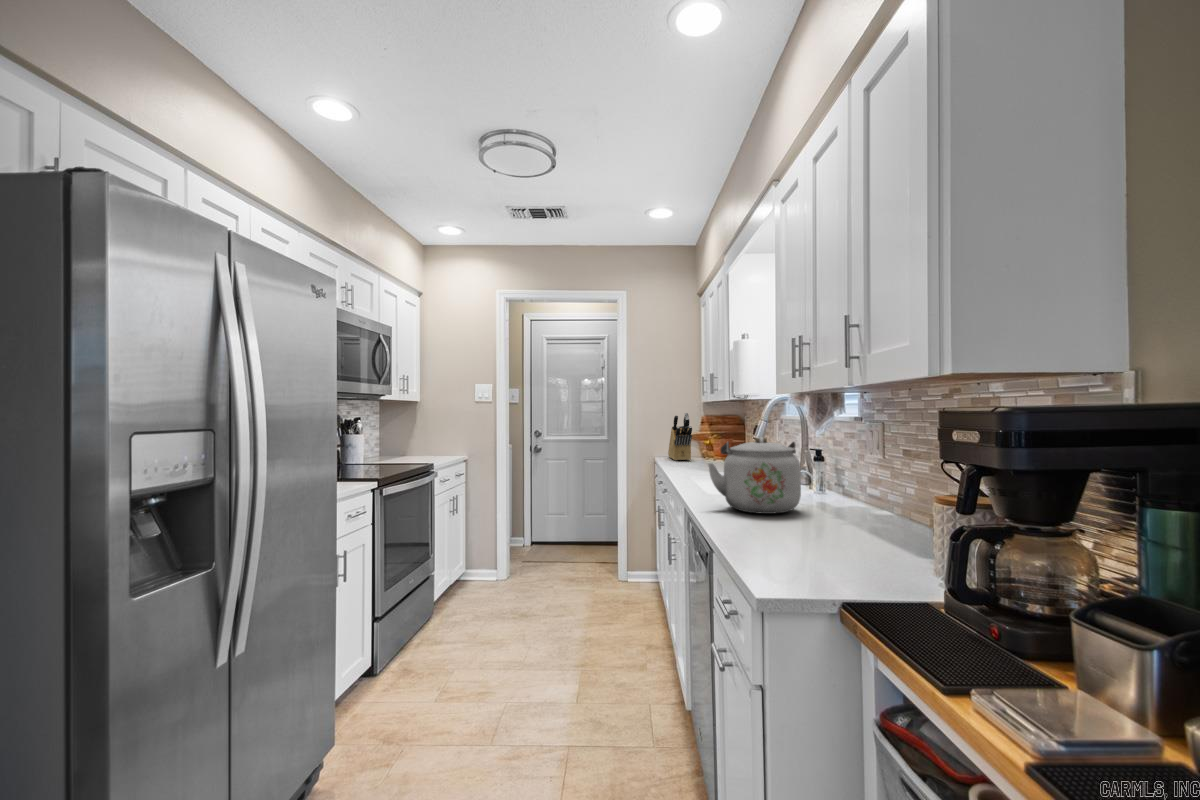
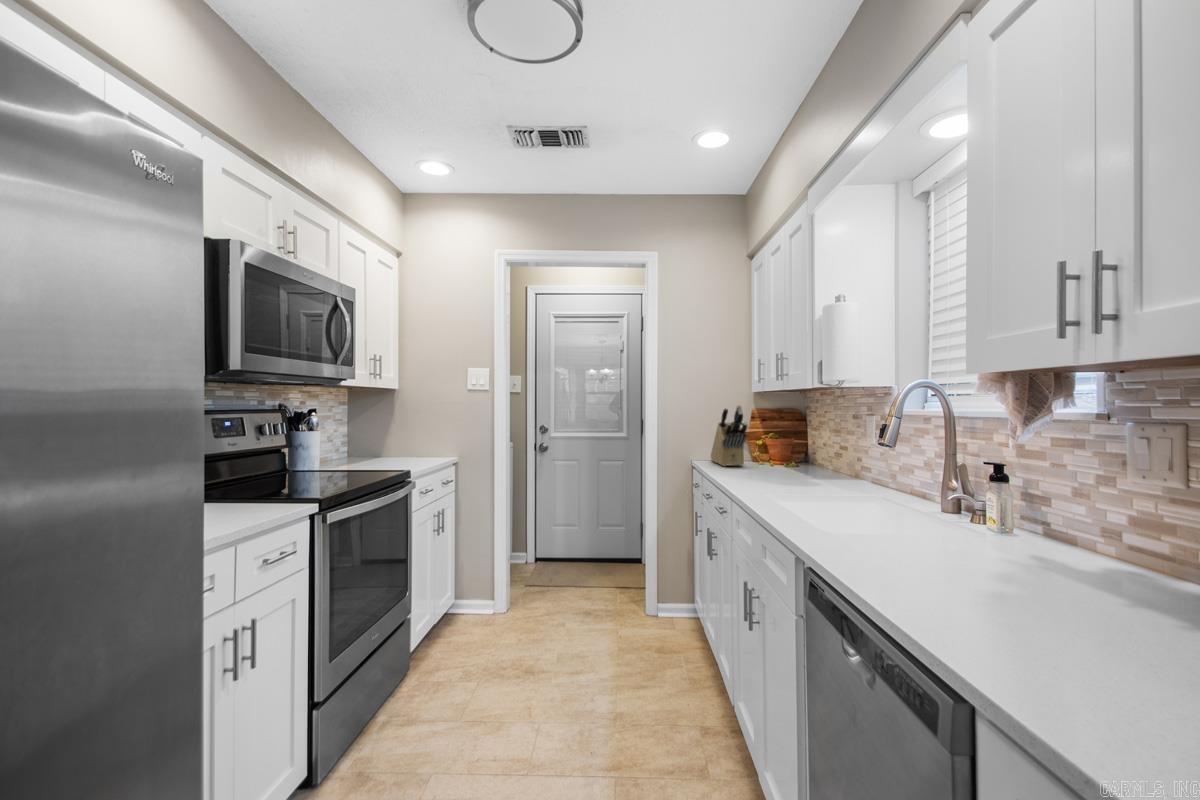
kettle: present [708,437,801,514] -> none [866,446,1048,590]

